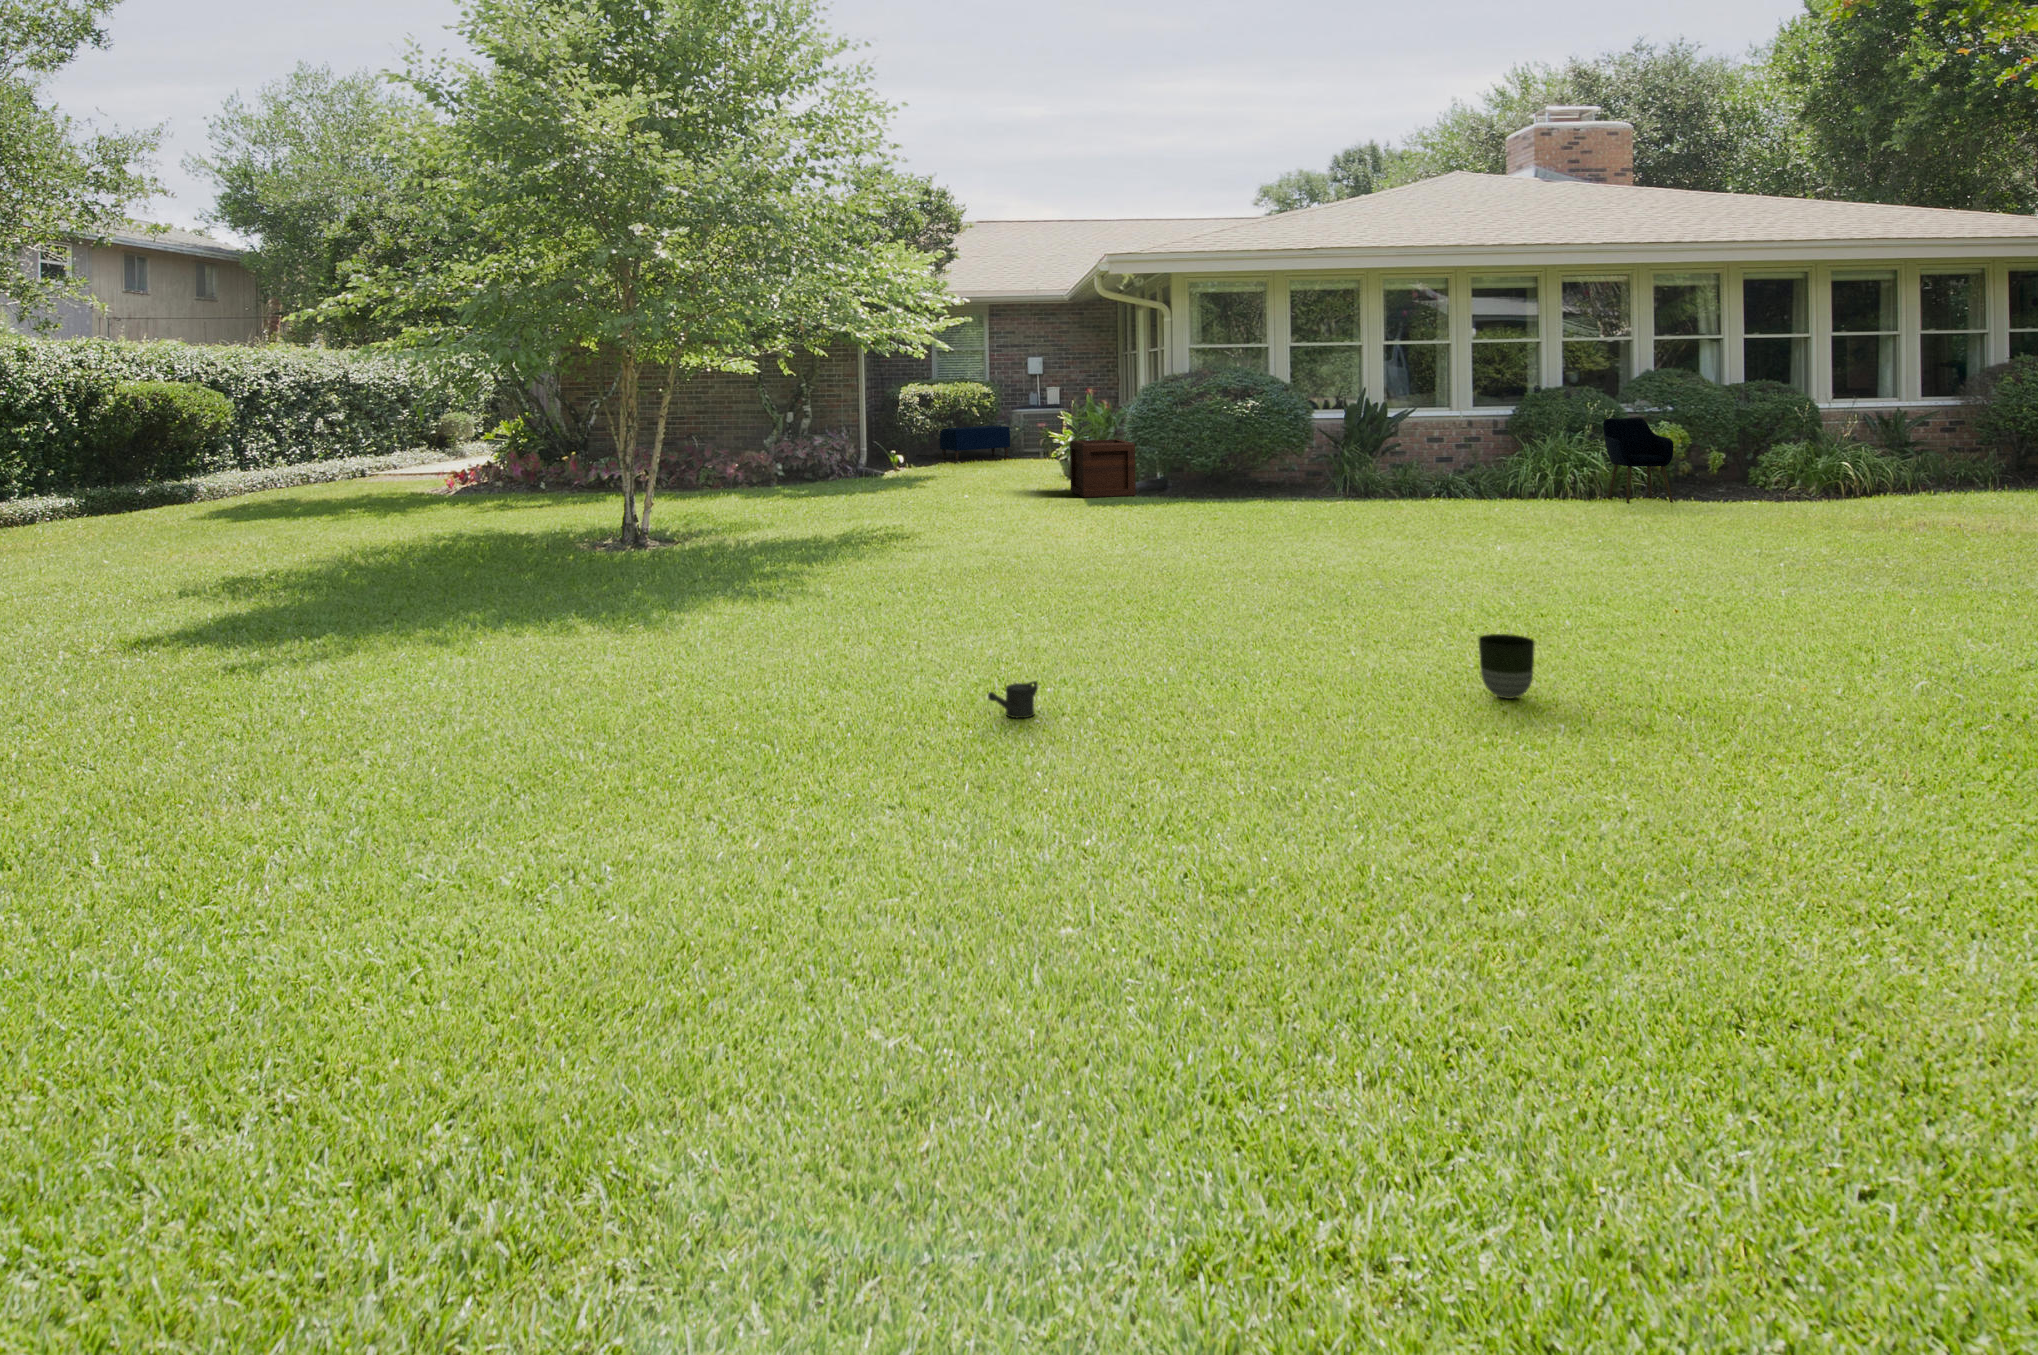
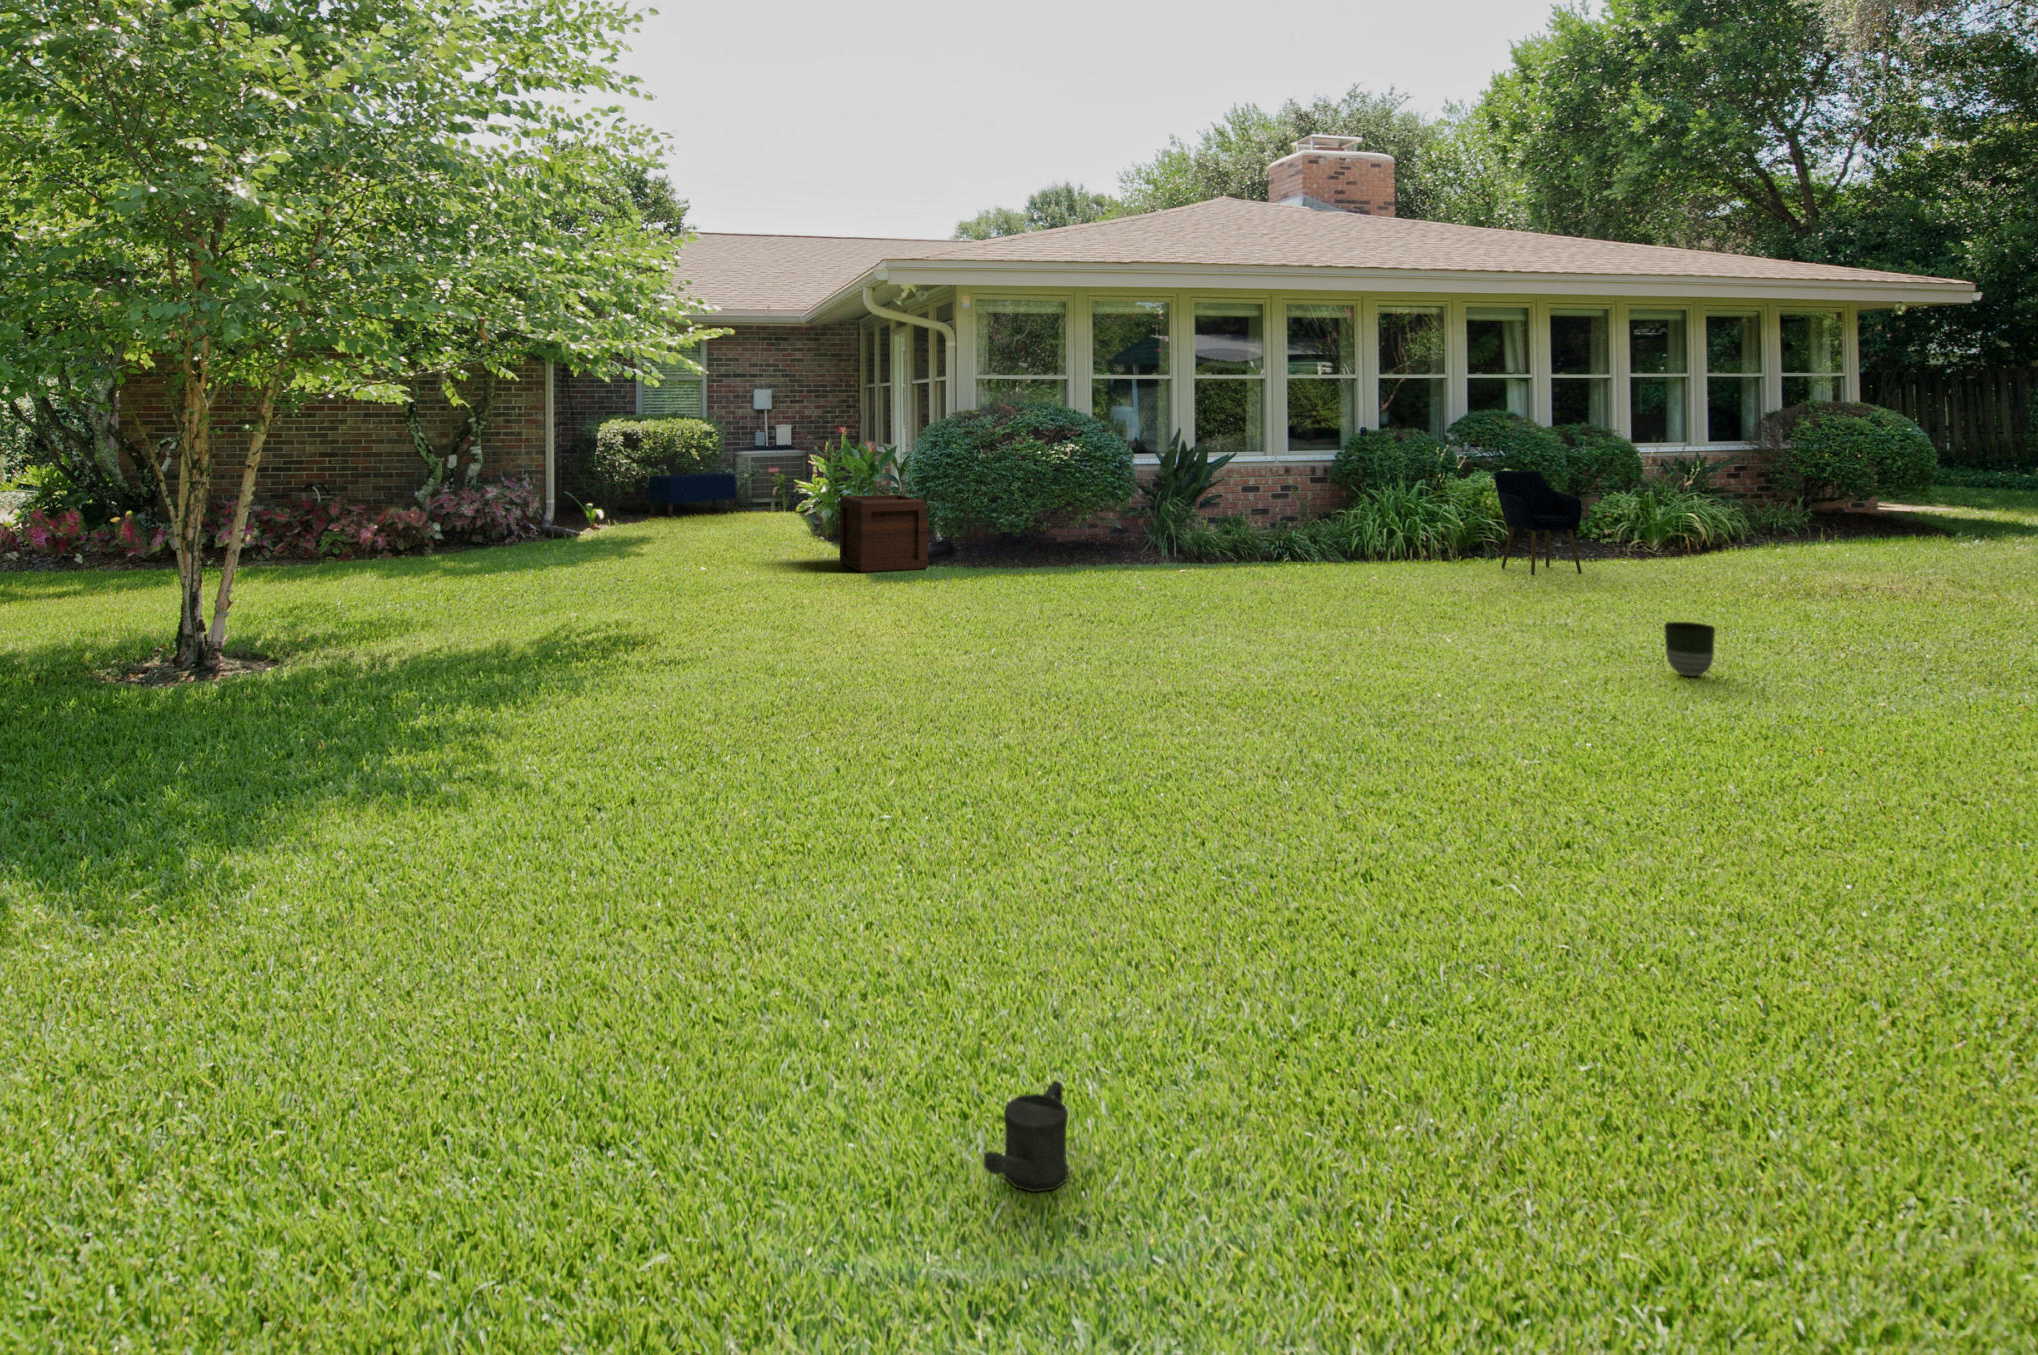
planter: present [1479,634,1535,699] -> present [1664,622,1715,676]

